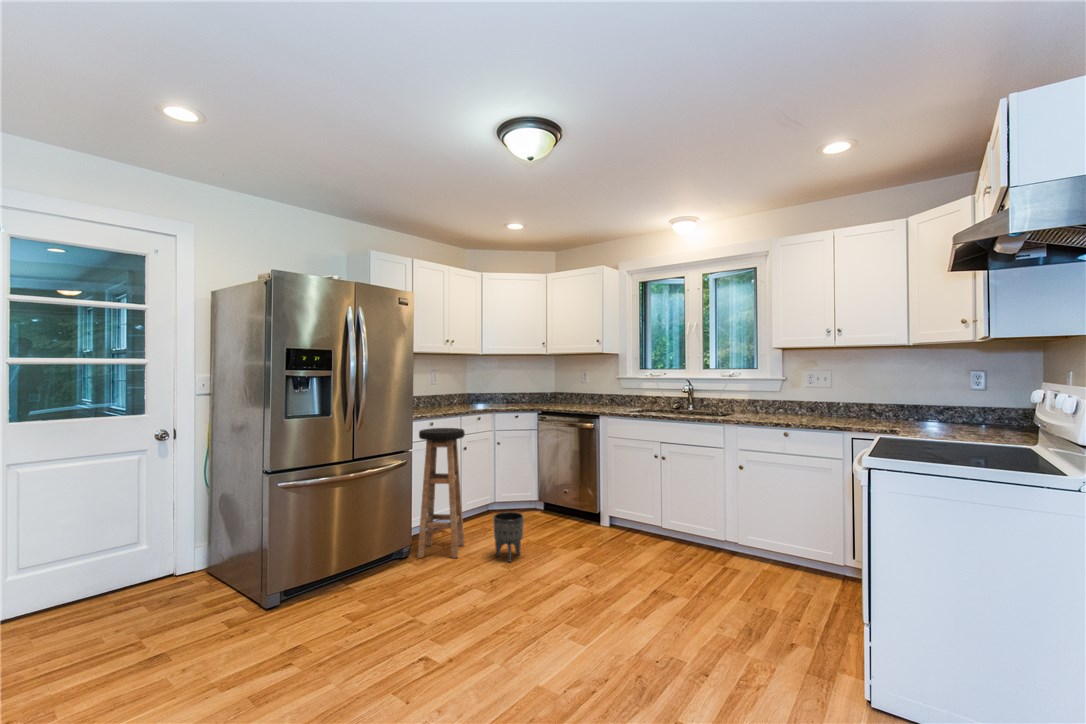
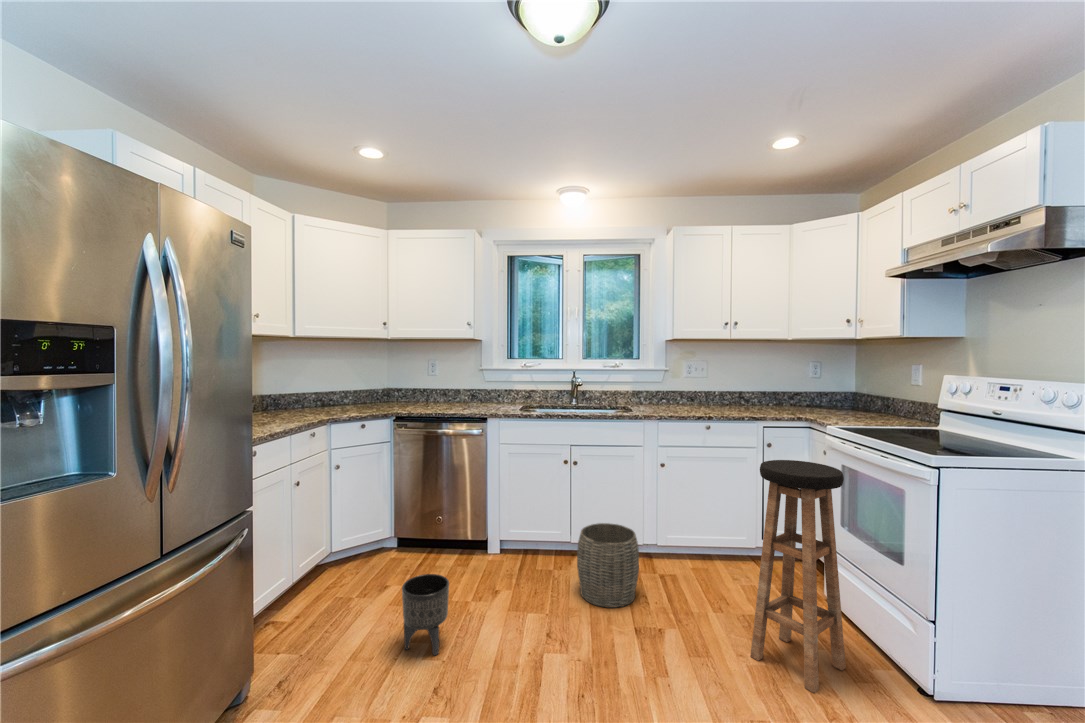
bar stool: present [418,428,465,558] -> present [751,460,846,693]
woven basket: none [634,507,687,574] -> present [577,523,639,608]

